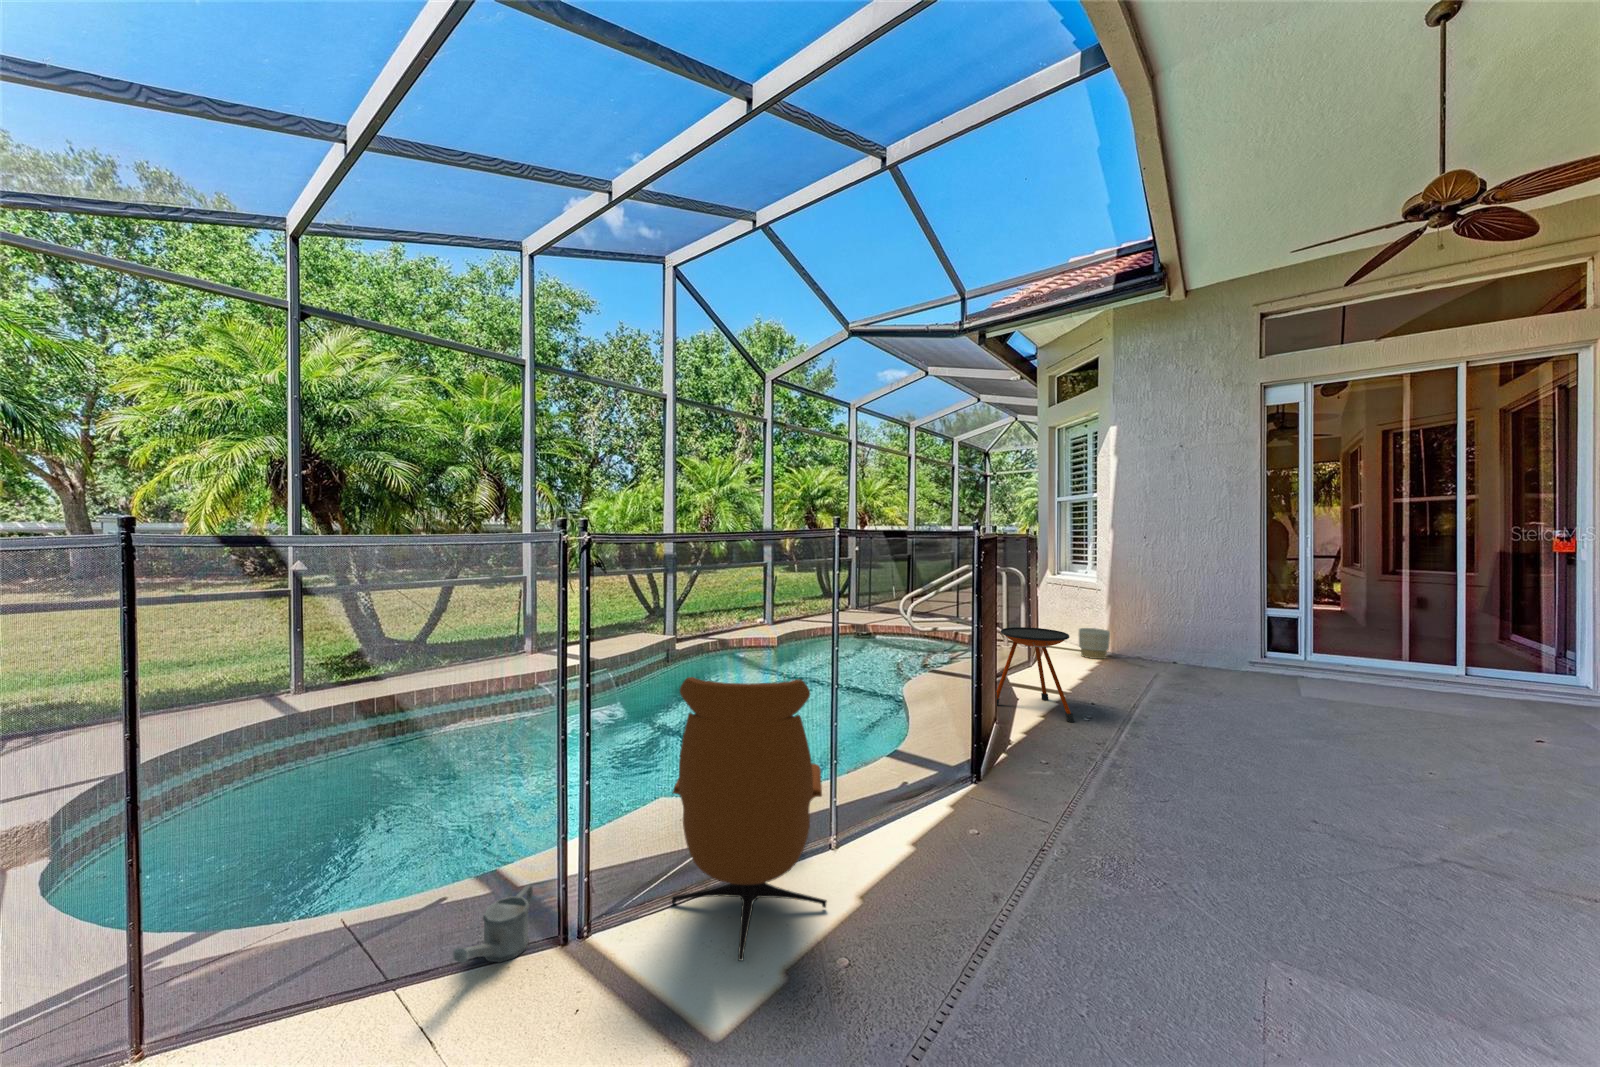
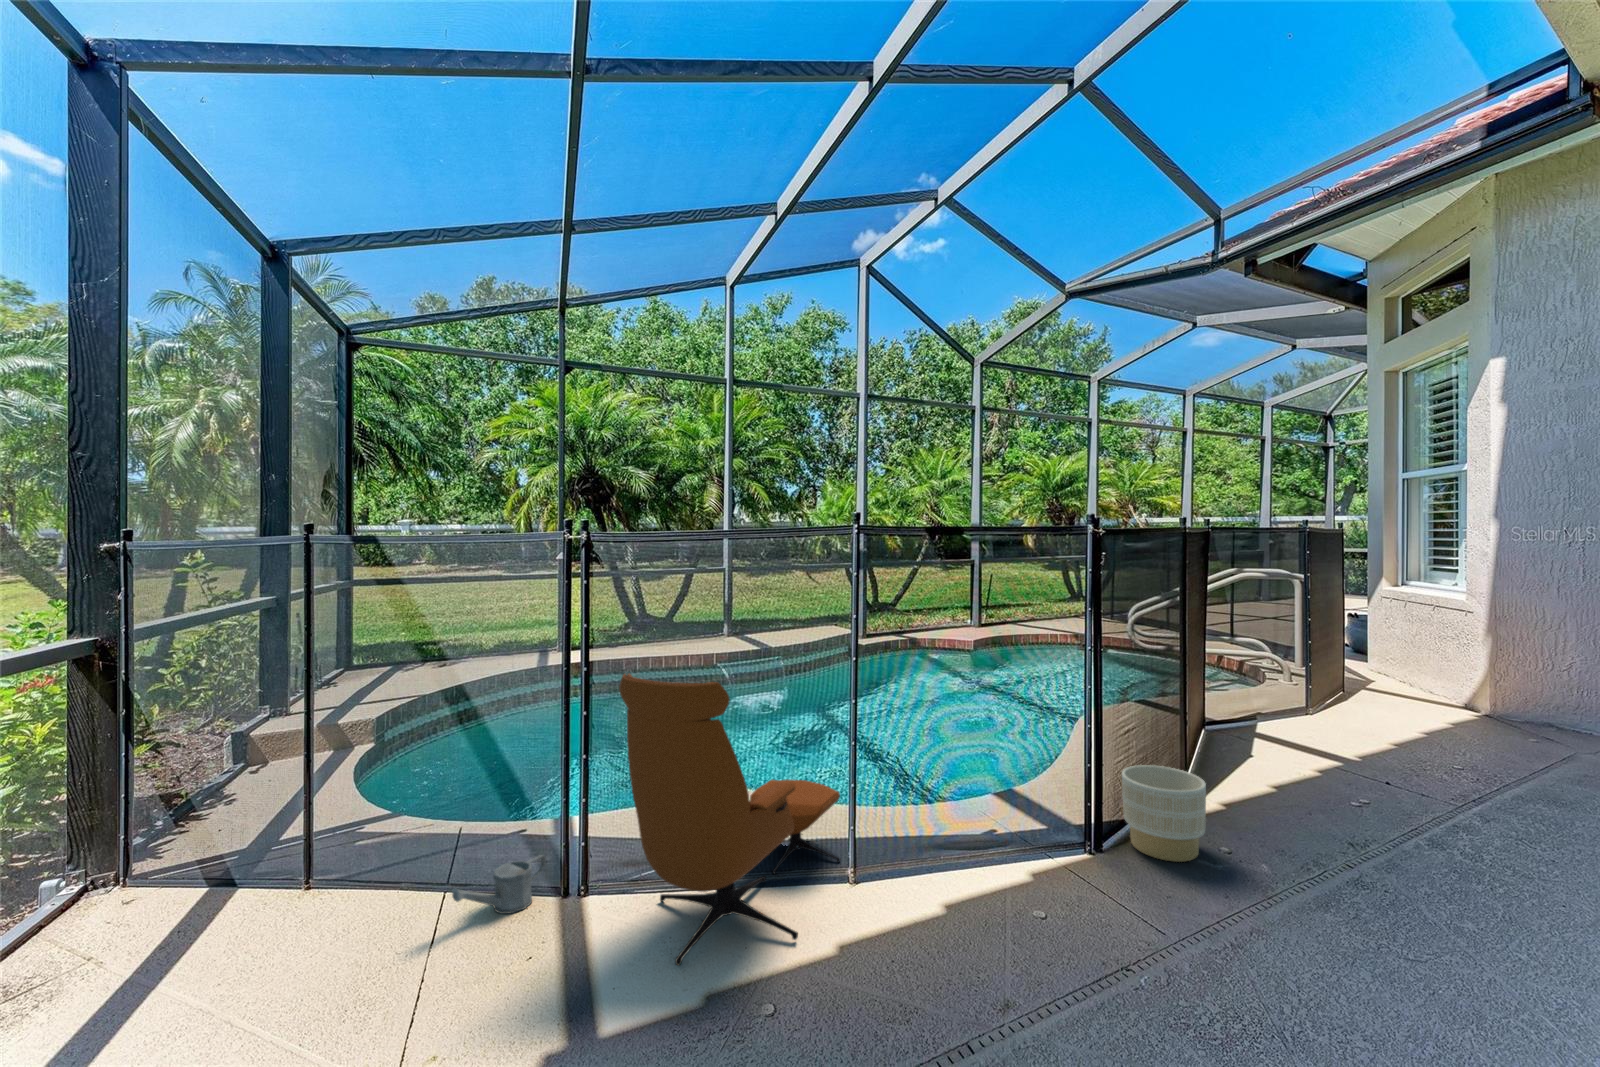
side table: present [996,627,1074,722] -> none [1206,658,1328,798]
planter: present [1079,628,1110,659] -> present [1122,765,1206,862]

